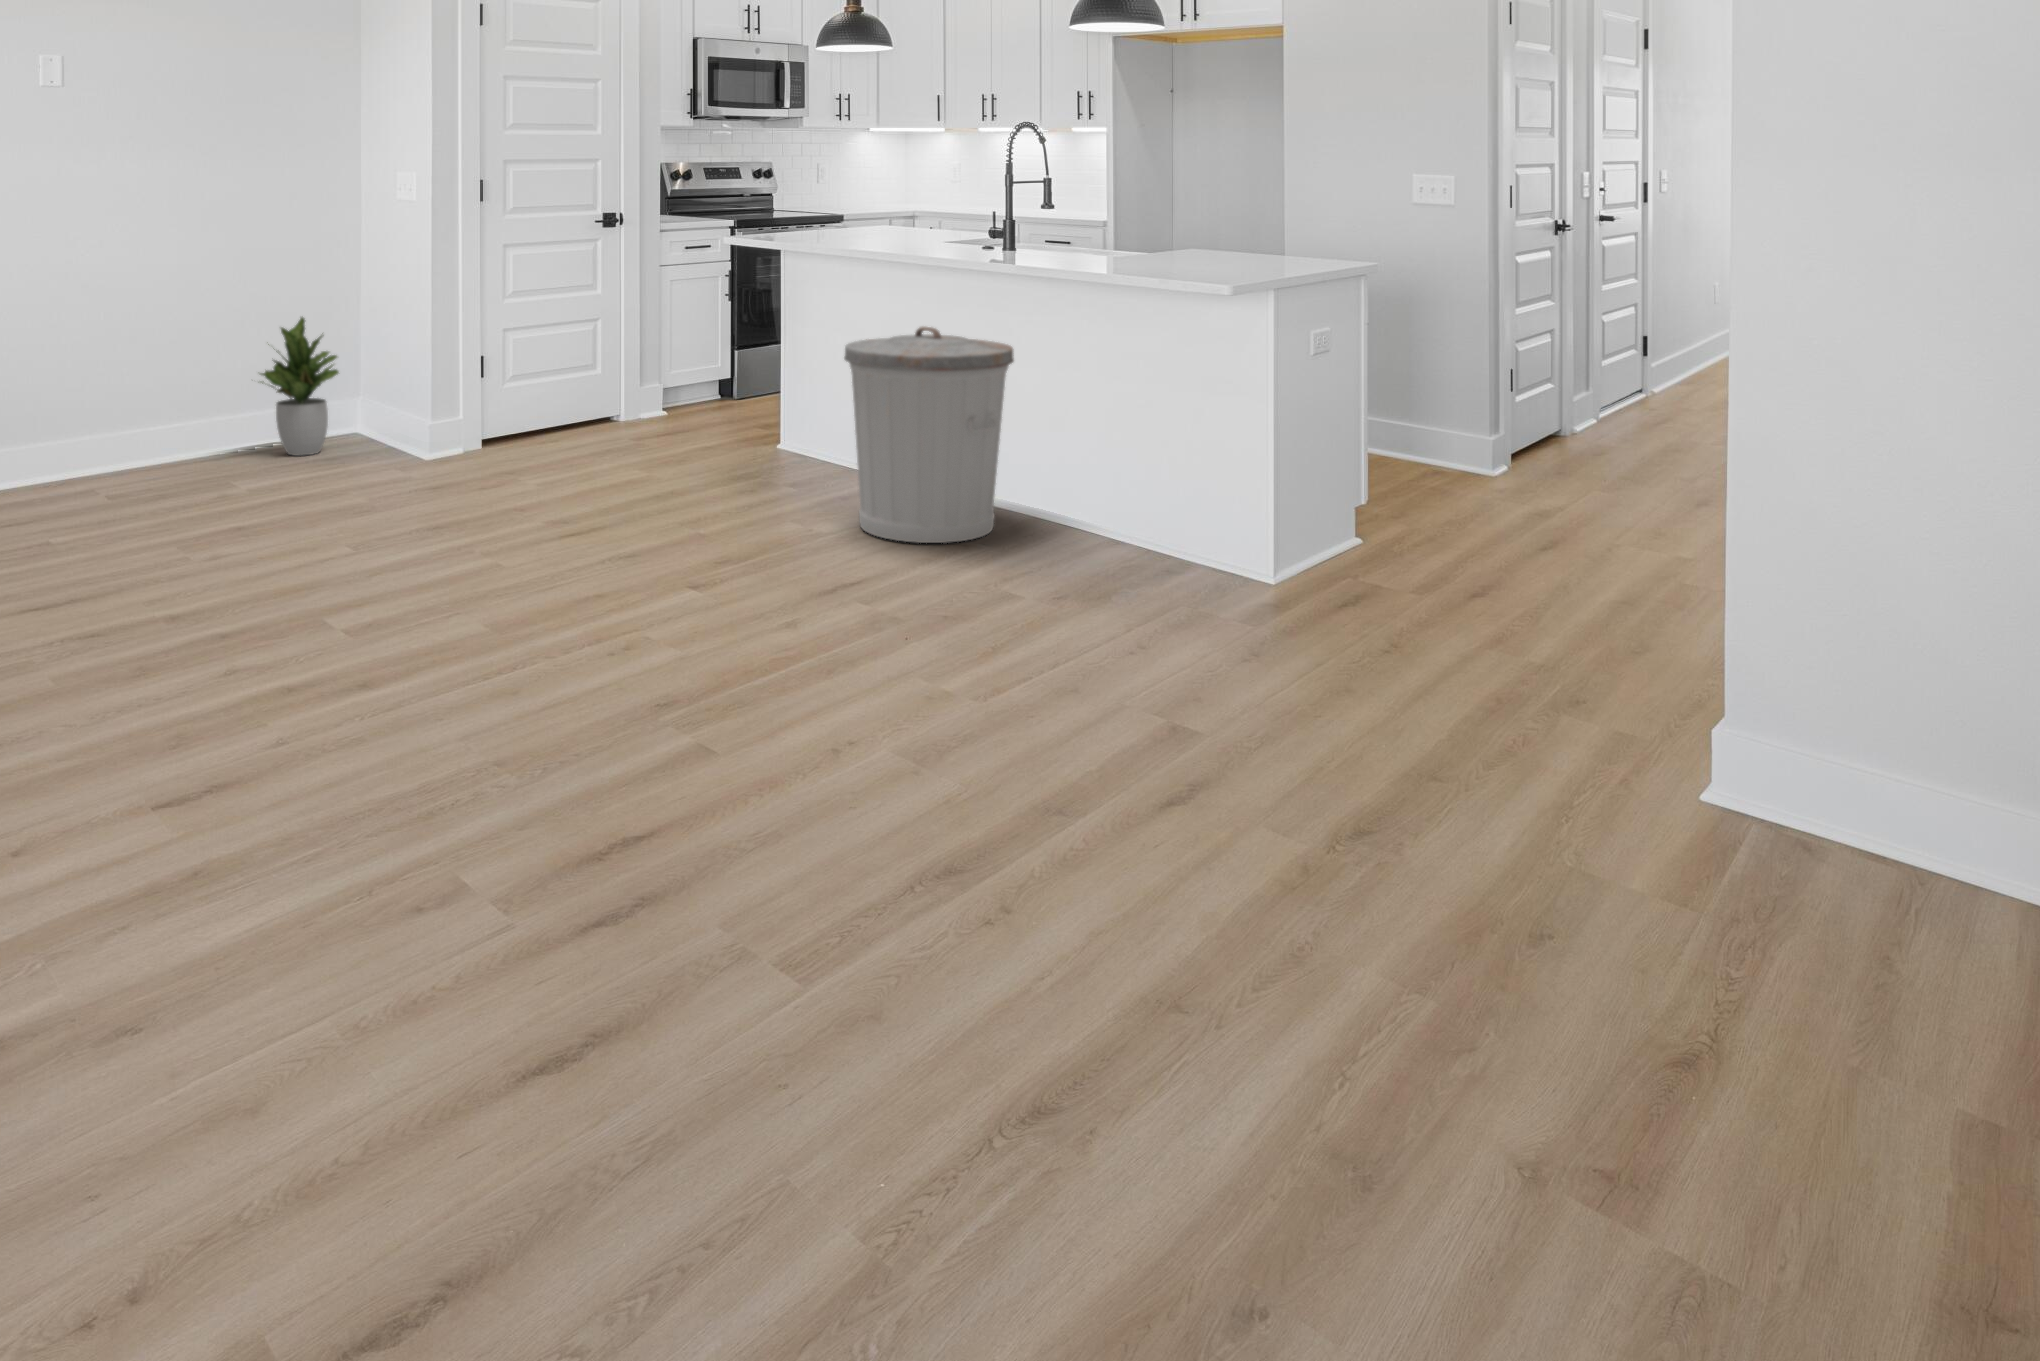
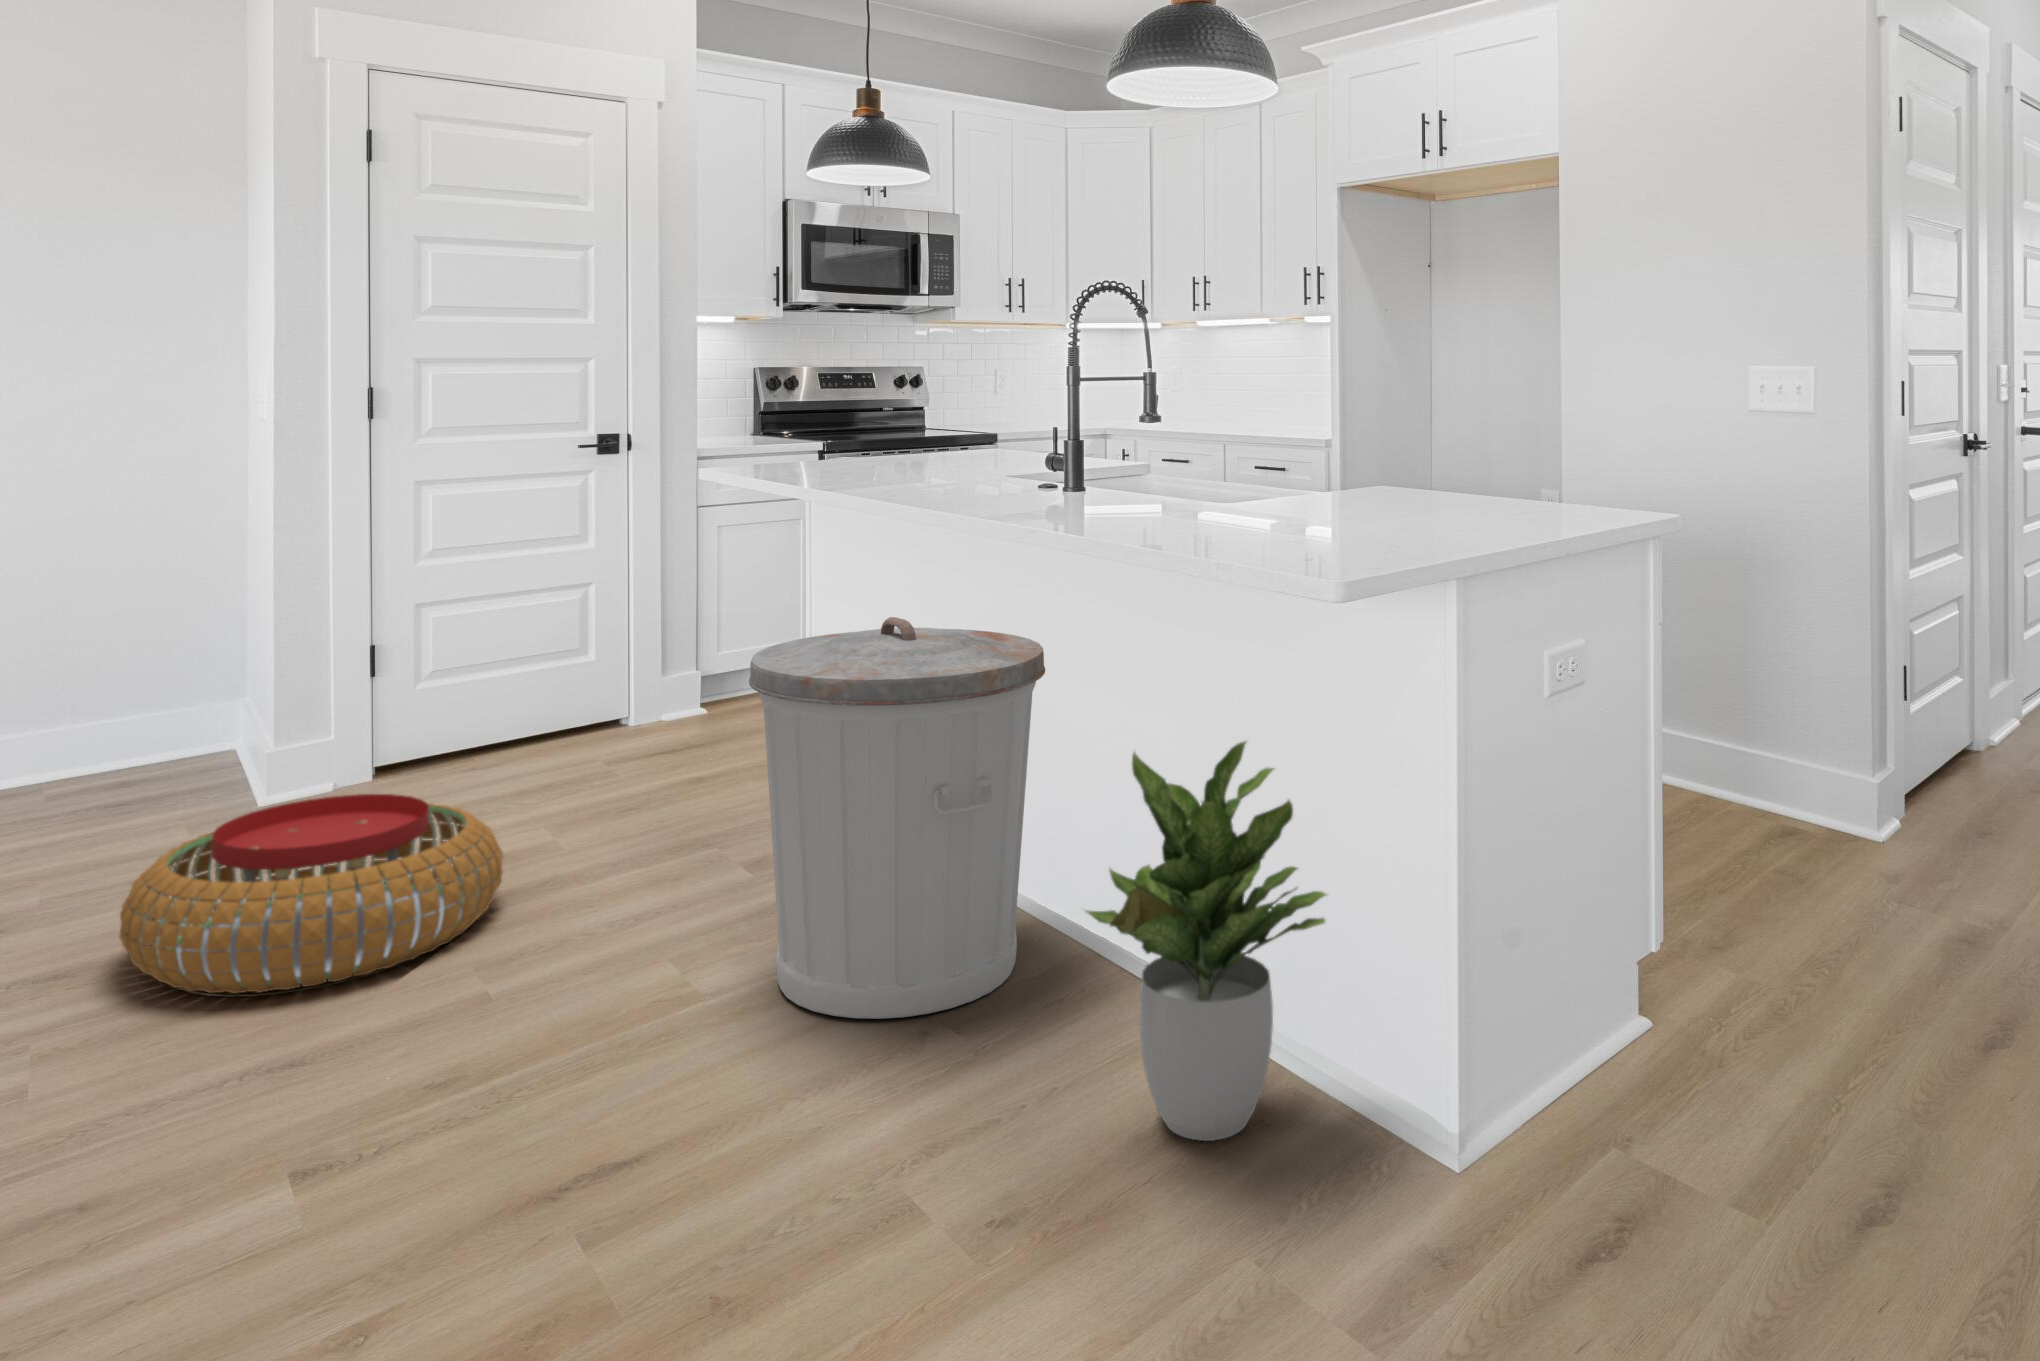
potted plant: present [261,317,339,456] -> present [1086,742,1327,1141]
pouf: none [466,438,664,536] -> present [119,794,503,994]

